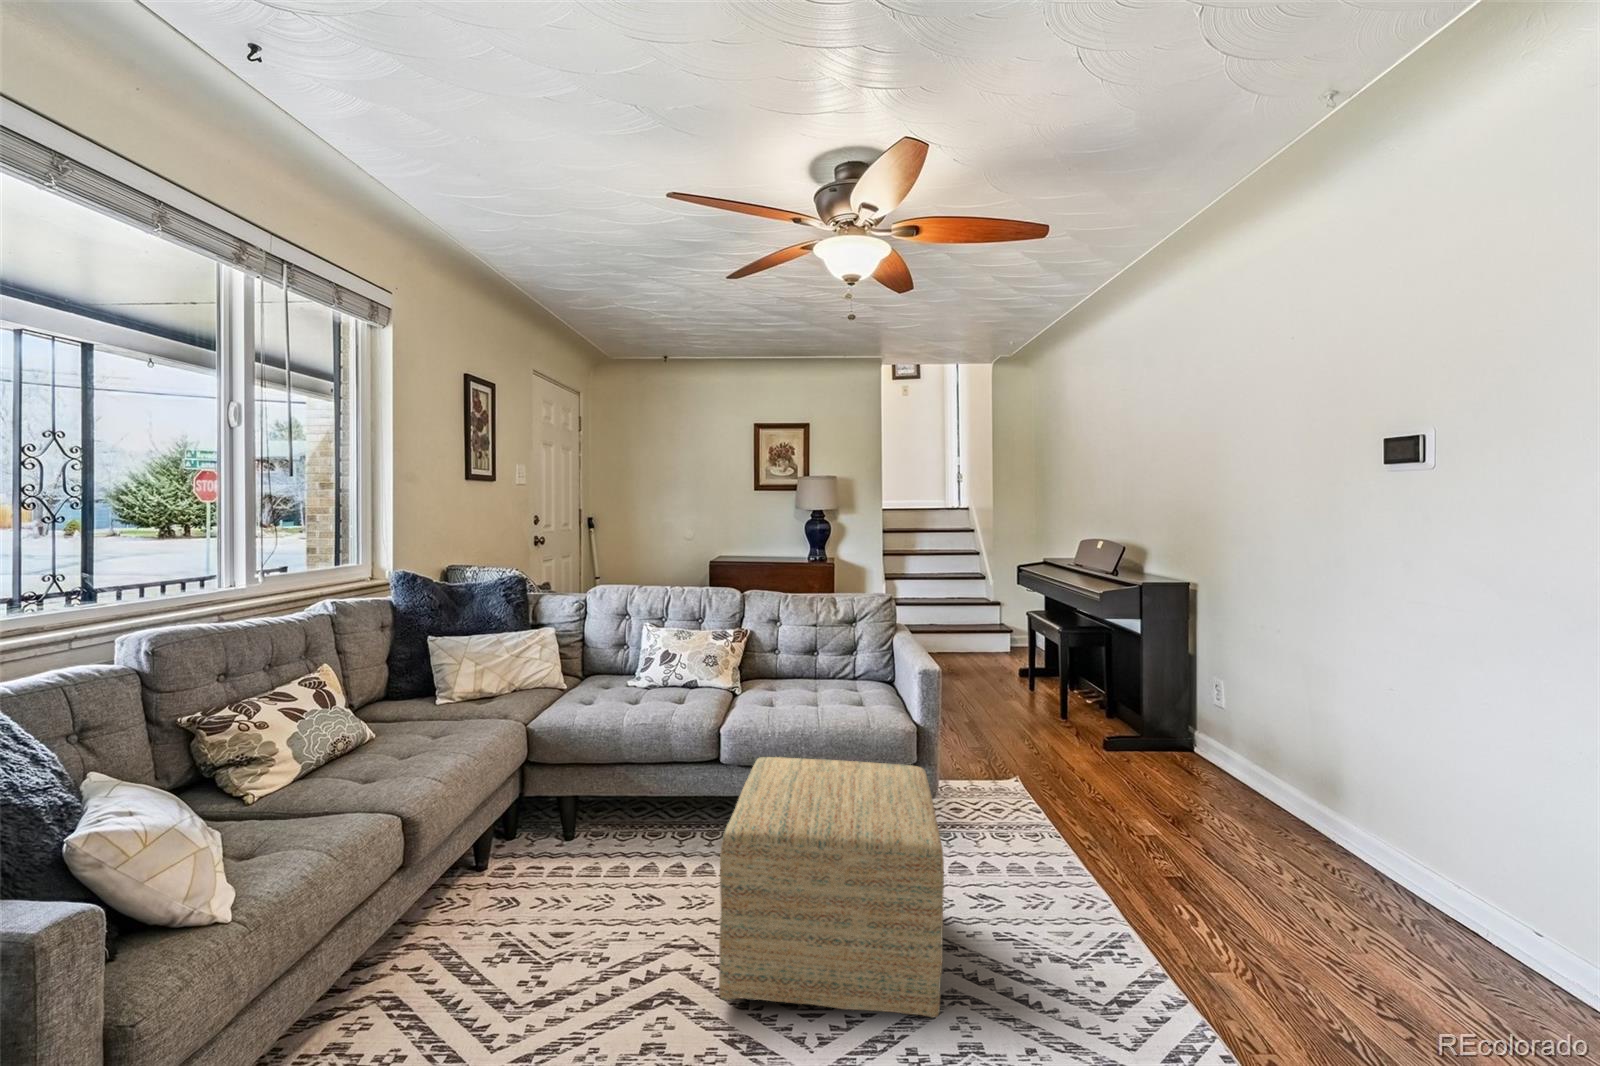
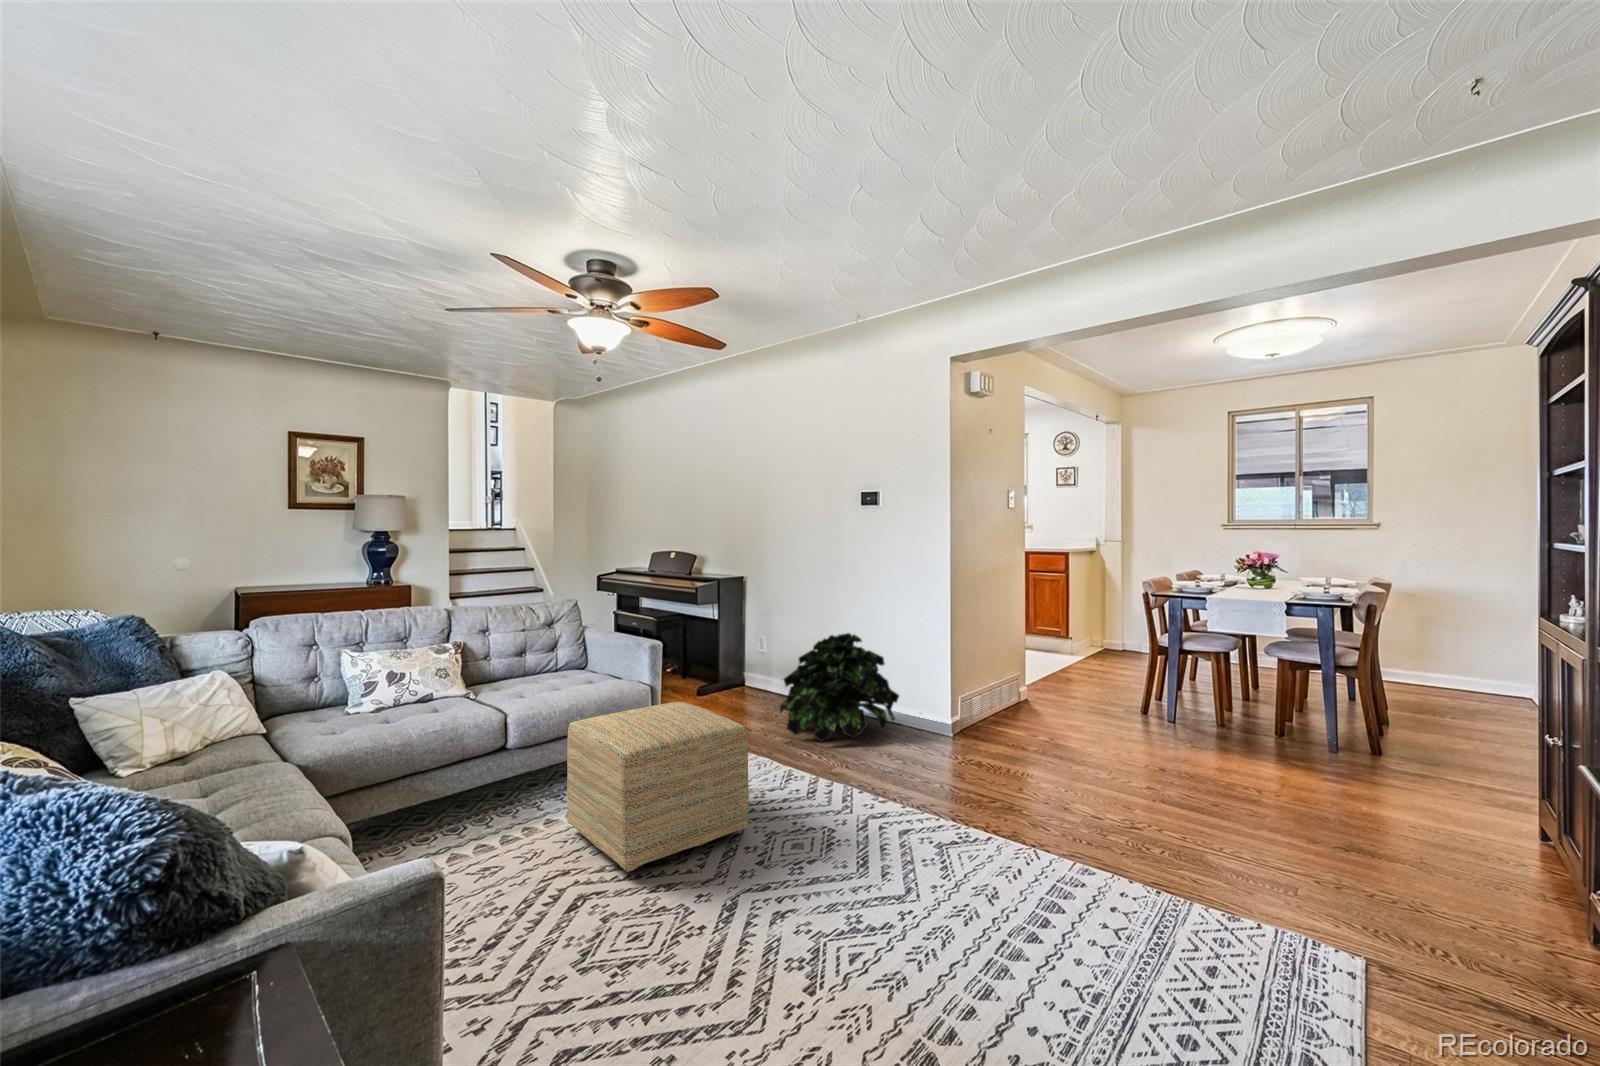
potted plant: none [1171,713,1454,931] -> present [780,633,899,742]

